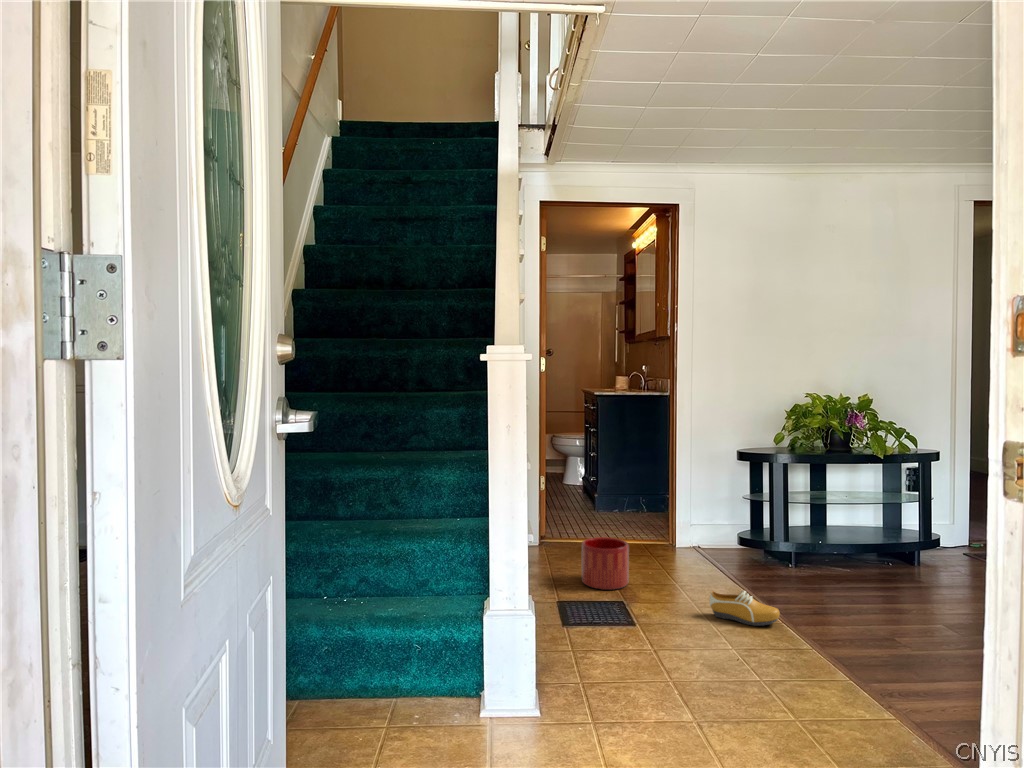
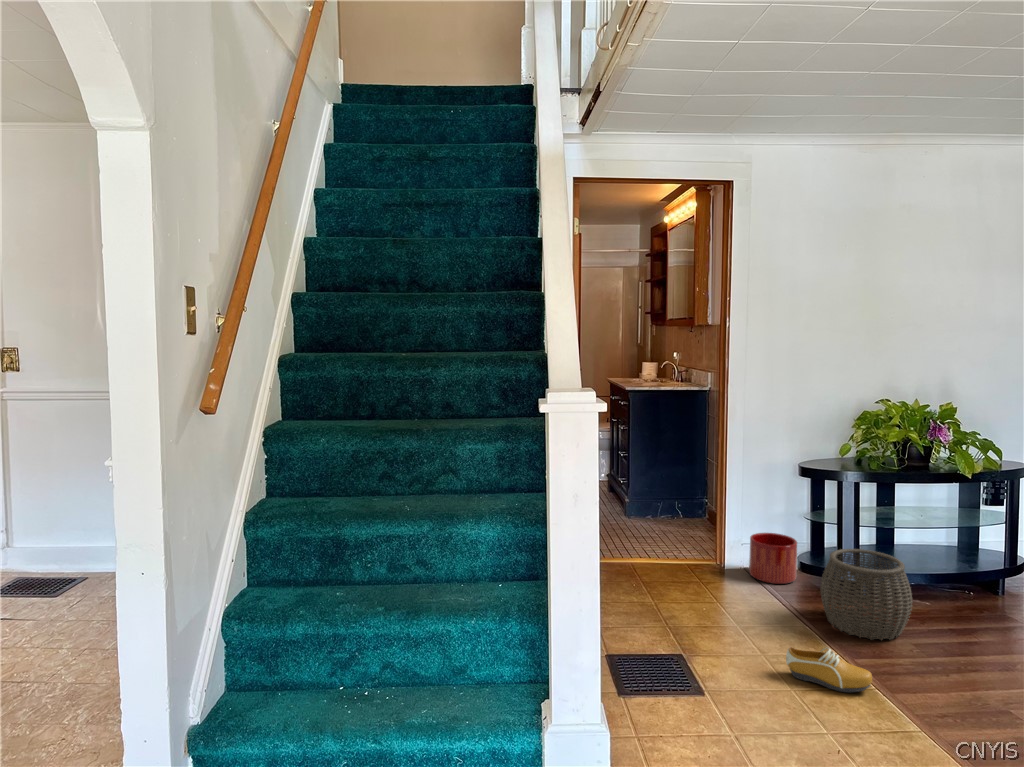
woven basket: none [750,519,827,594] -> present [820,549,912,640]
planter: present [582,537,629,590] -> present [749,533,797,584]

